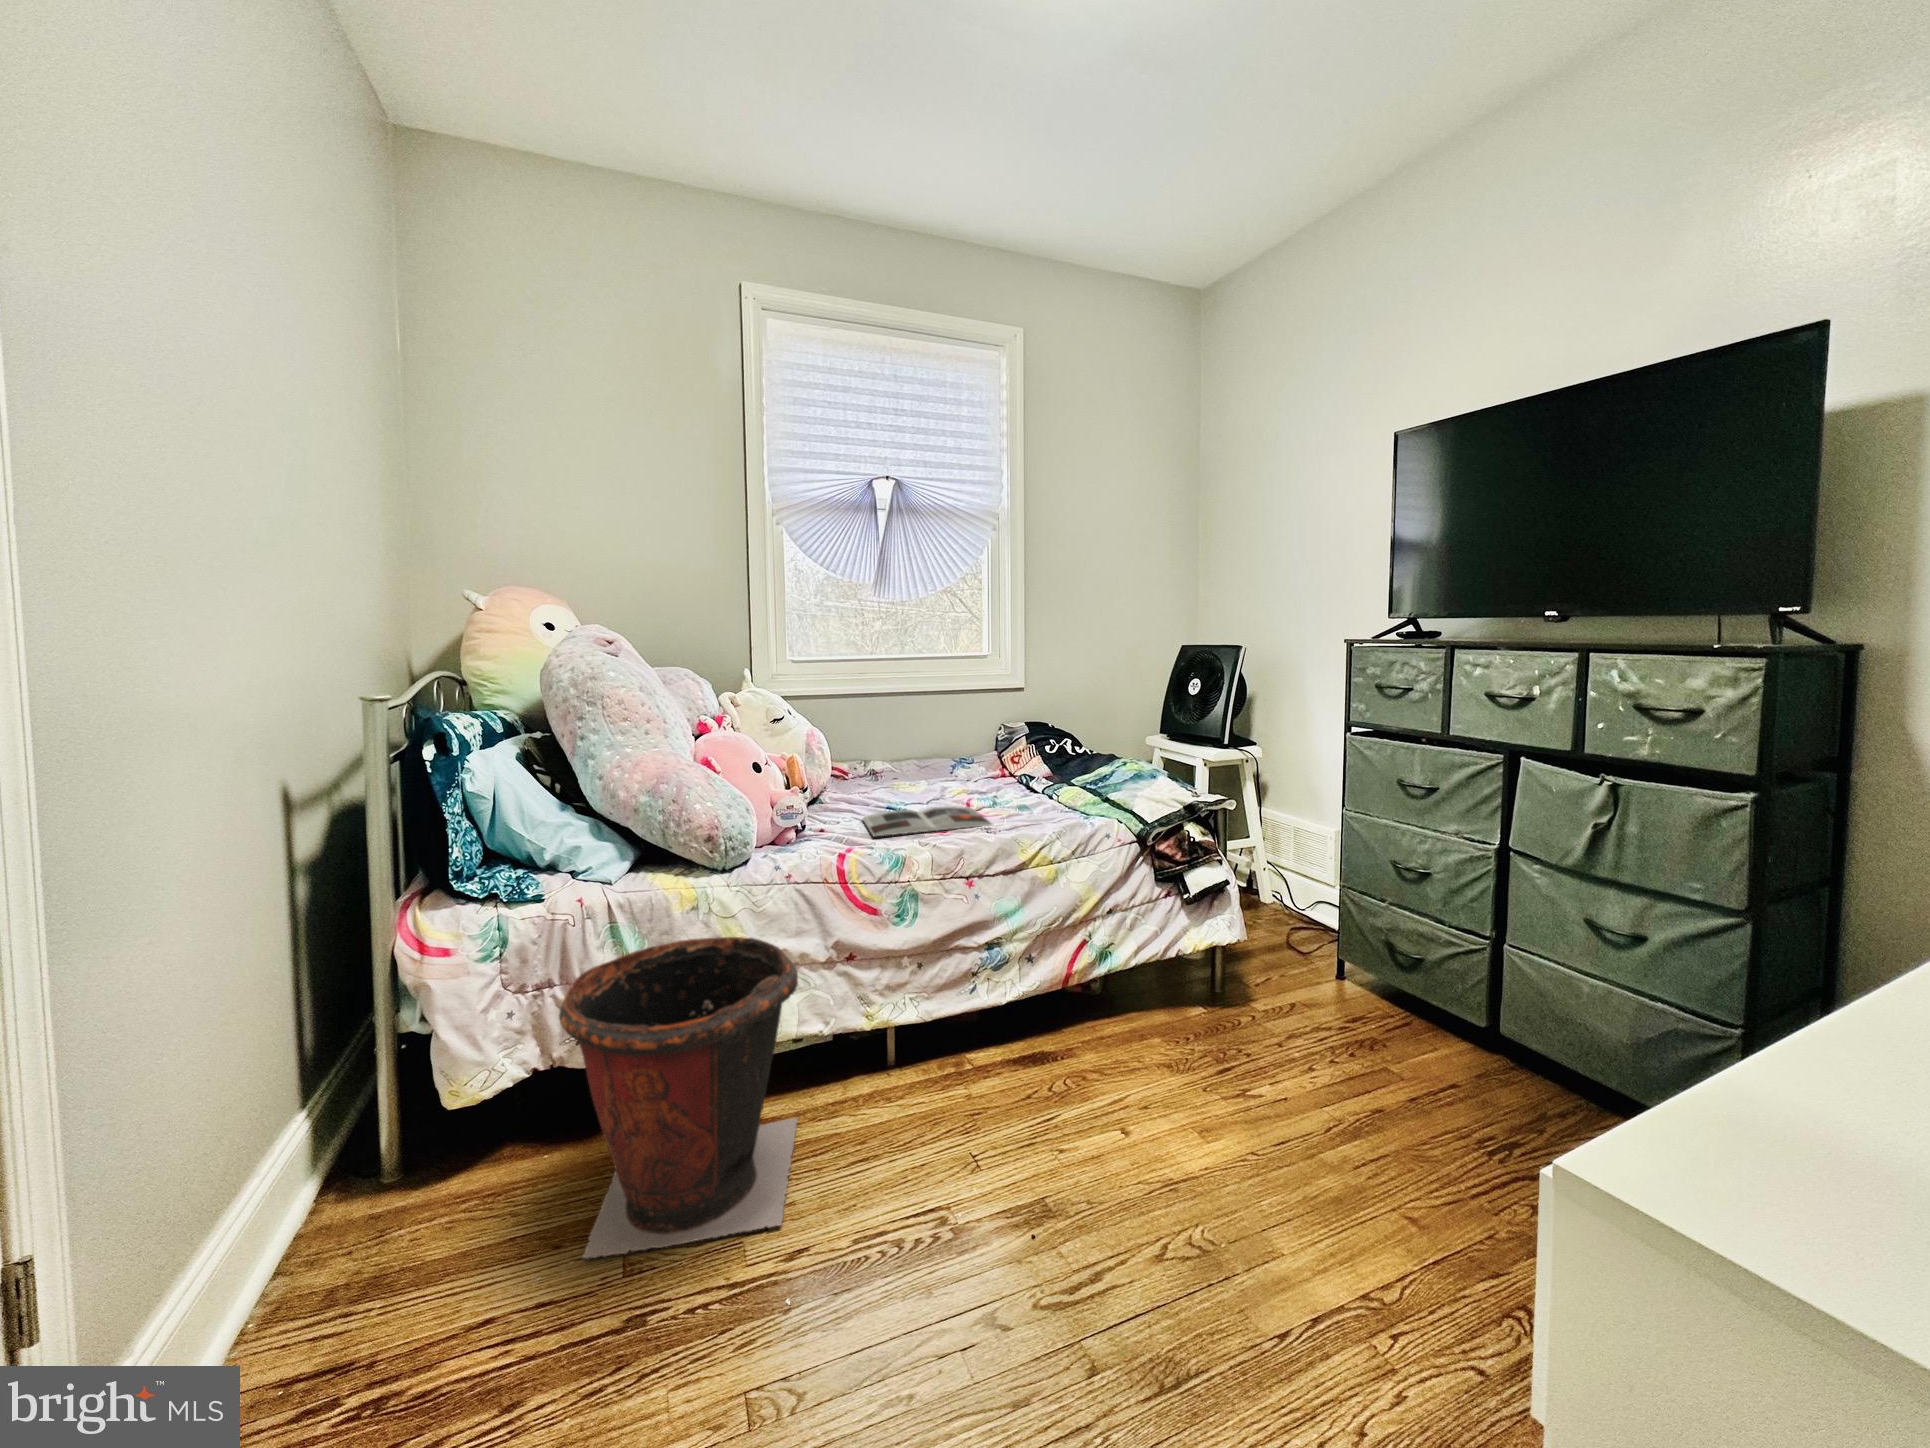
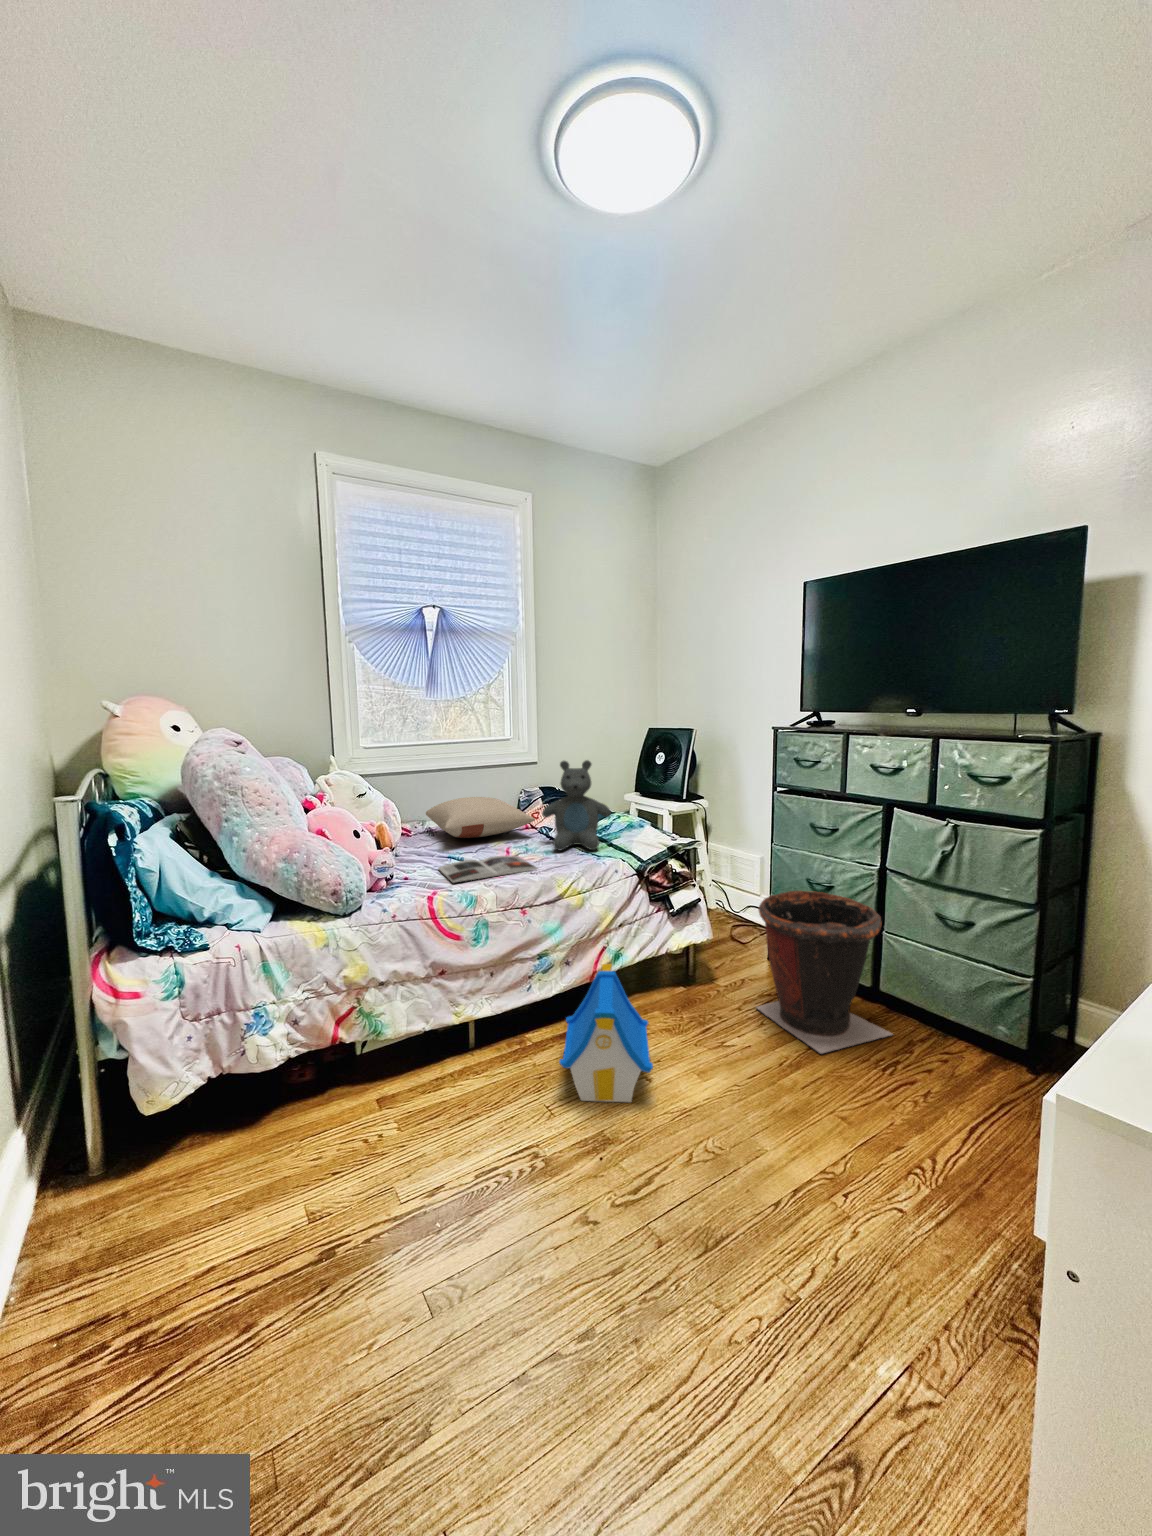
teddy bear: none [1011,681,1105,804] -> present [542,760,611,850]
pillow: none [867,731,1004,783] -> present [426,797,535,838]
waste bin: present [559,937,798,1258] -> present [757,891,892,1053]
toy house: none [992,961,1131,1162] -> present [559,964,653,1102]

